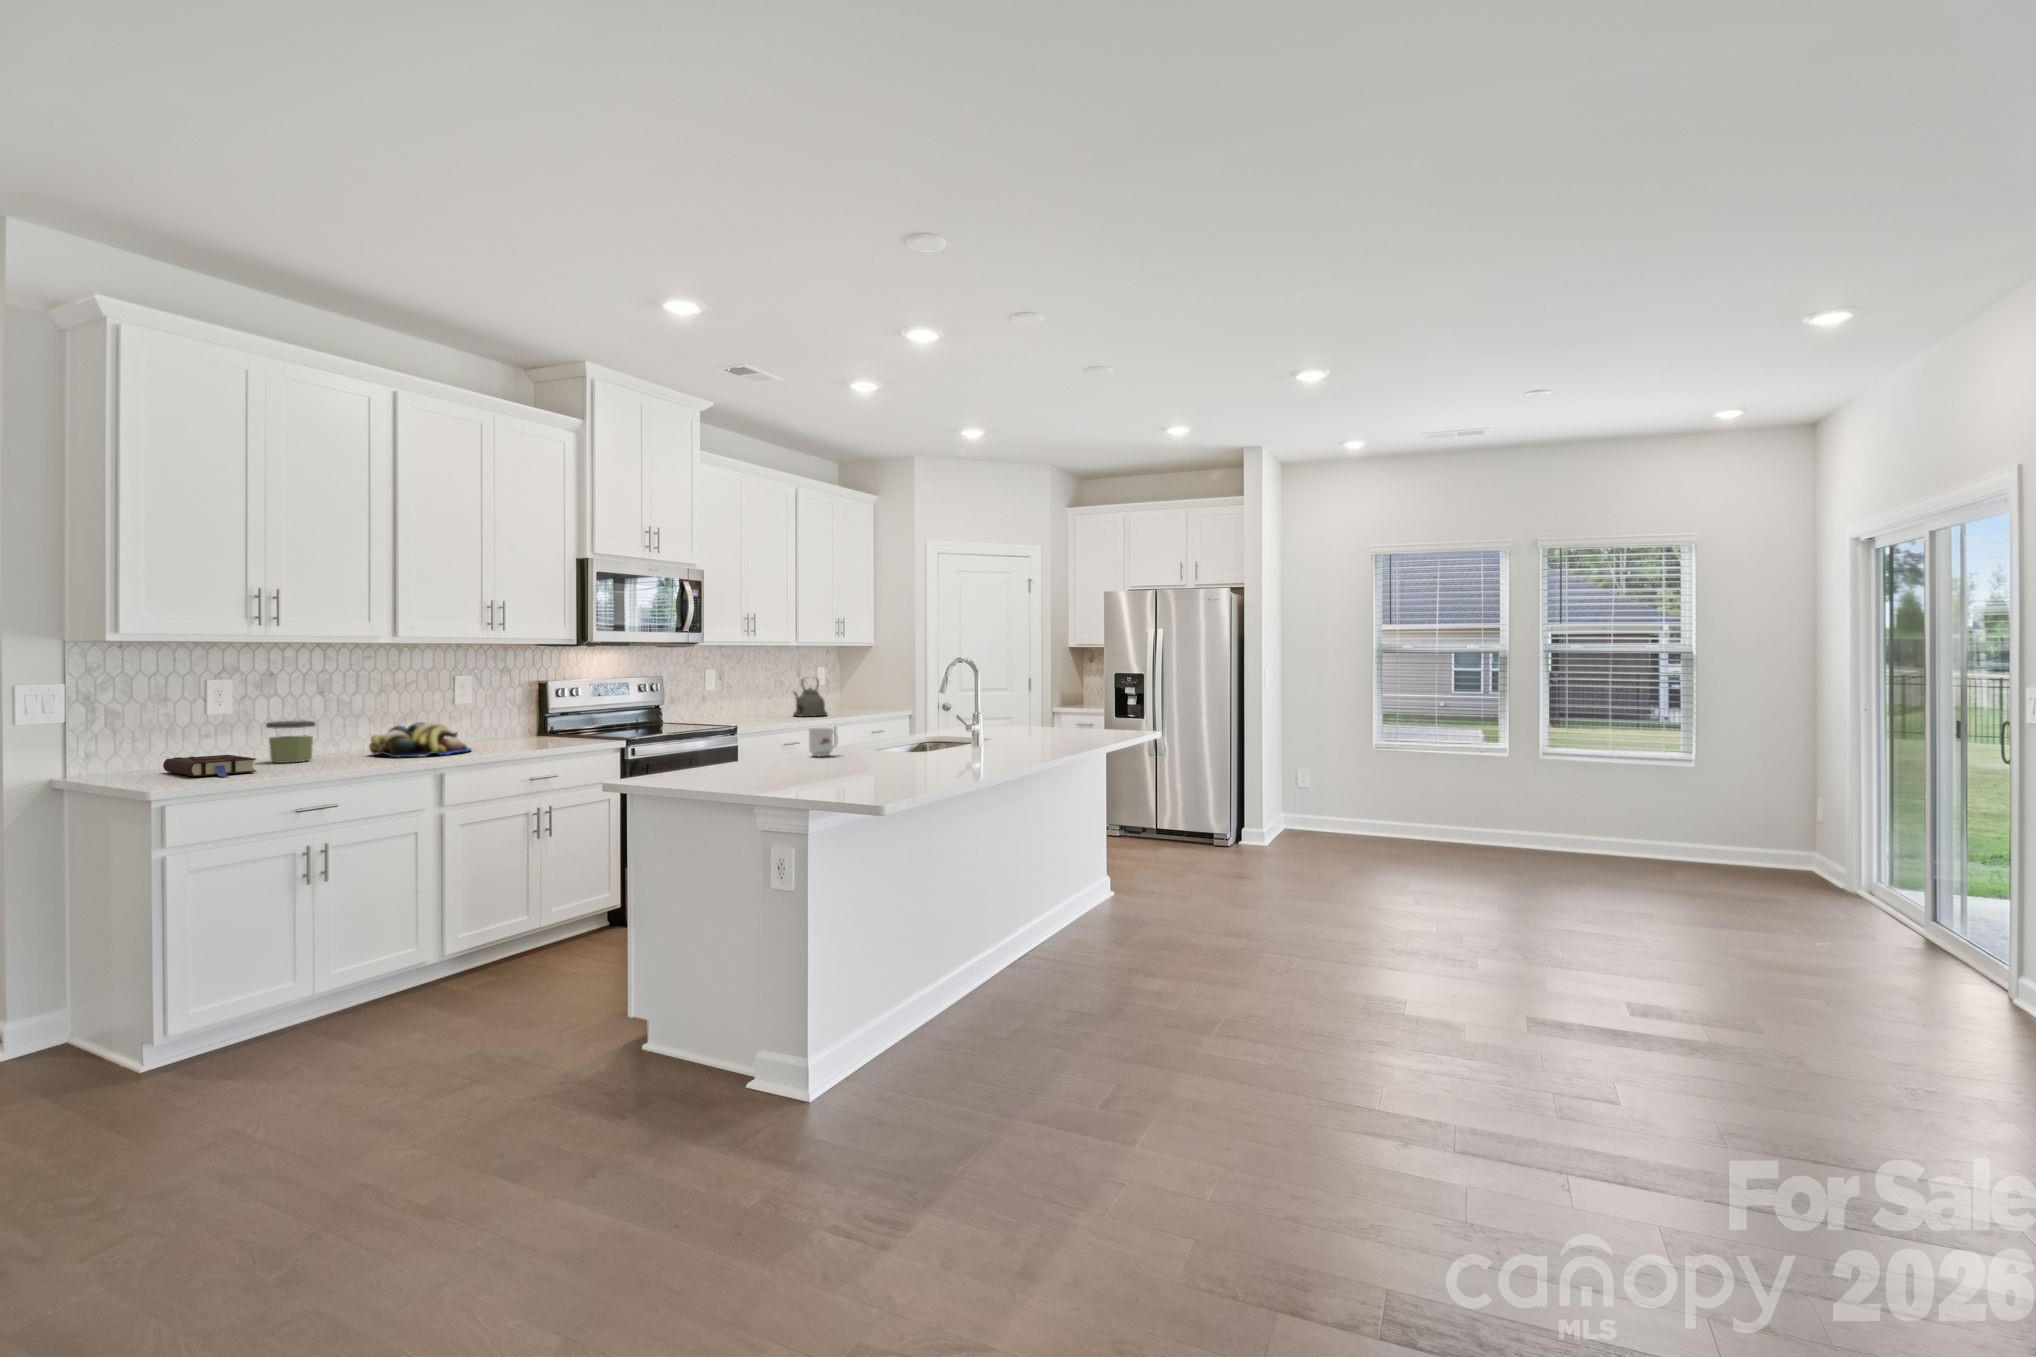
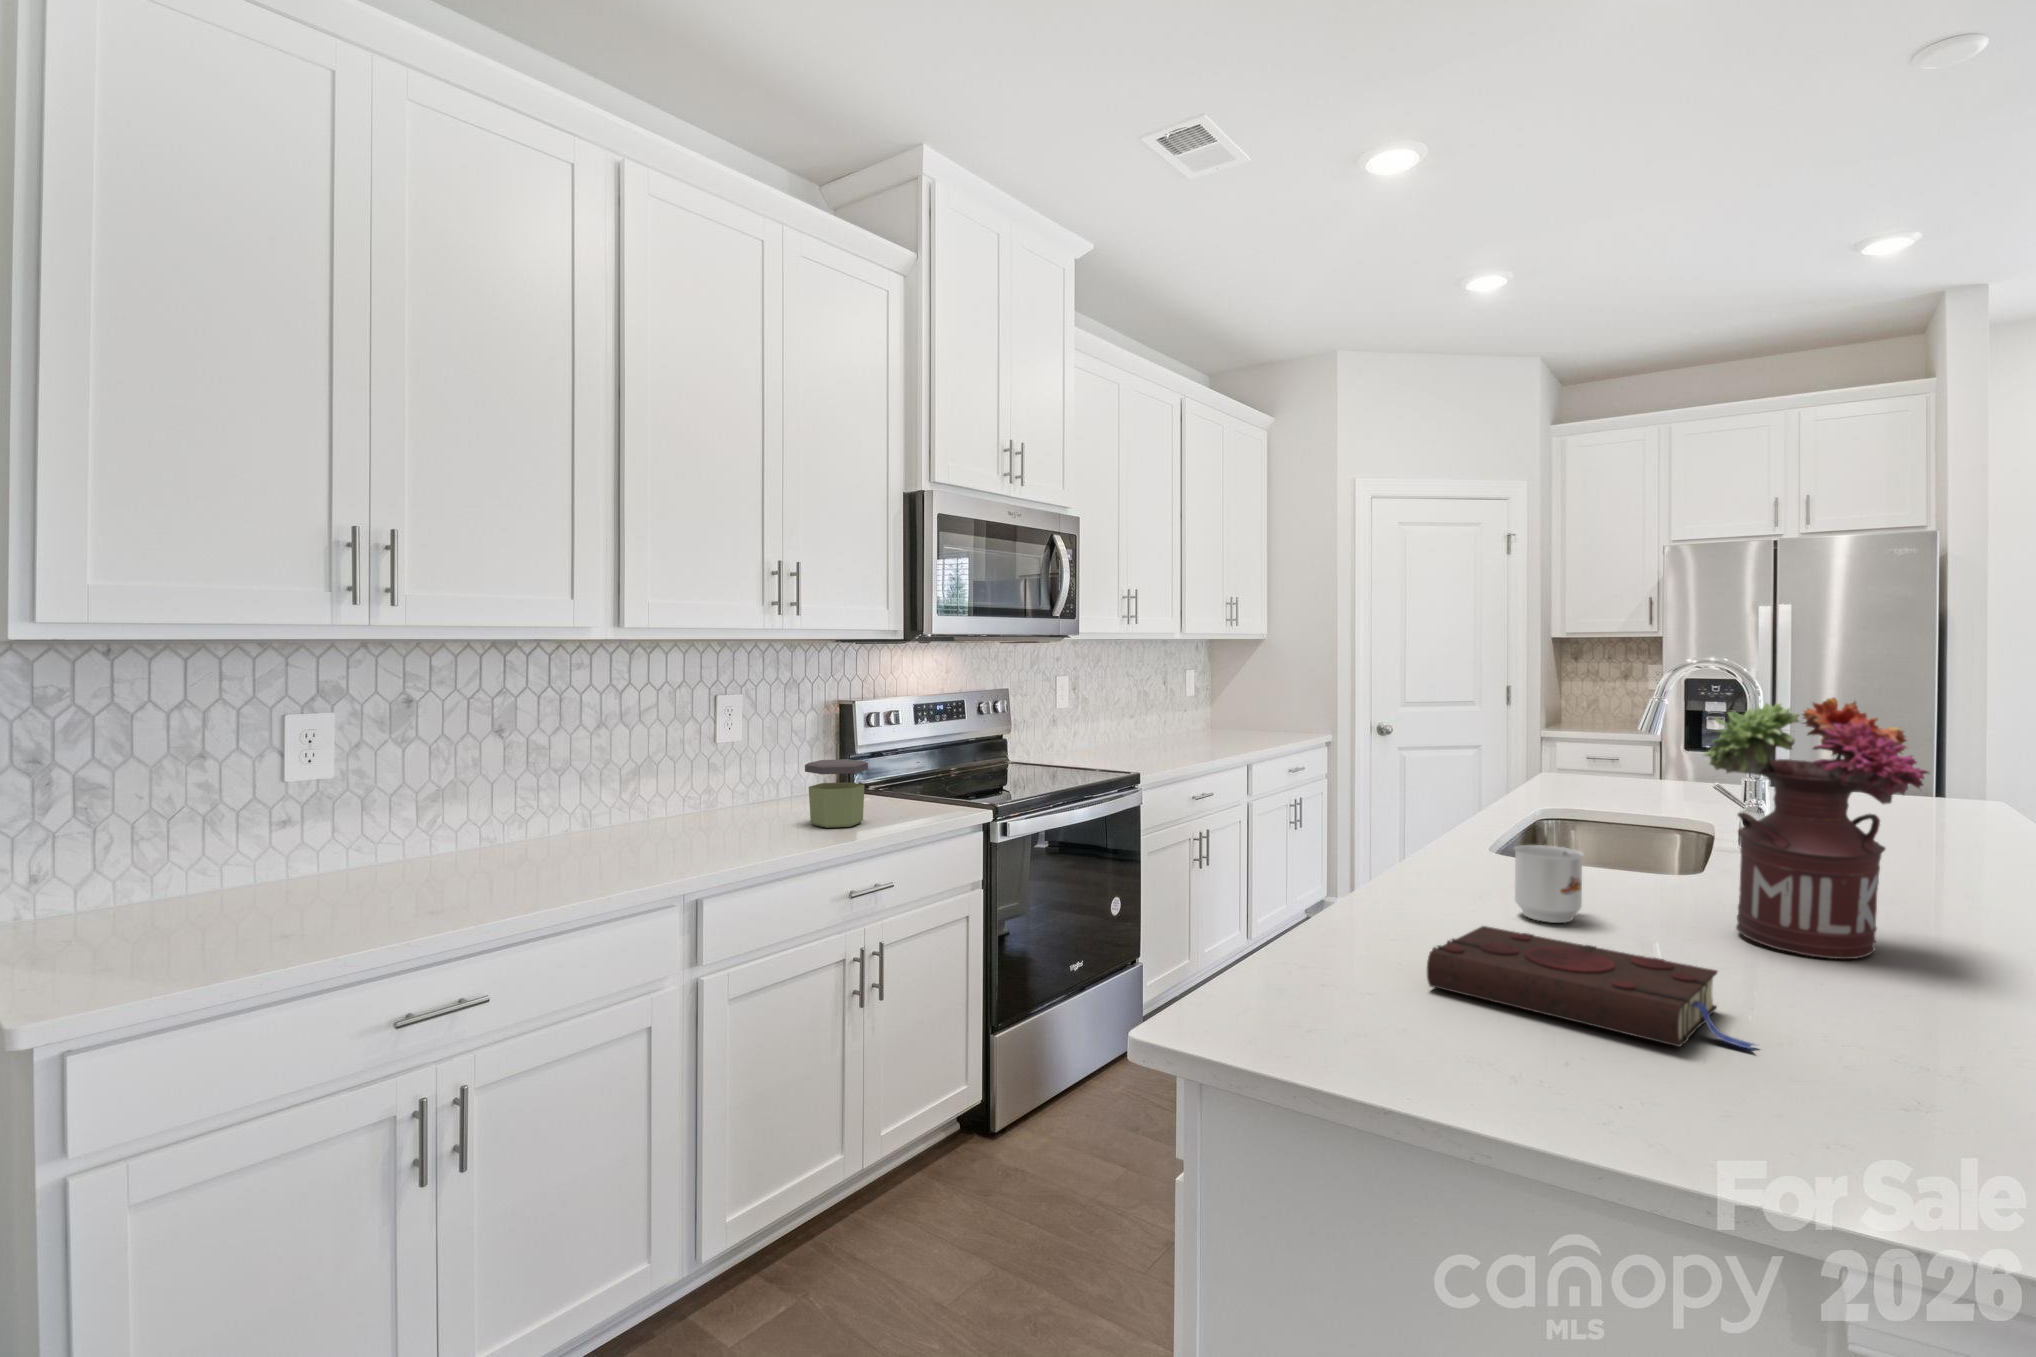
flower arrangement: none [864,665,932,760] -> present [1704,698,1929,959]
kettle: present [793,679,827,717] -> none [1177,687,1230,749]
jar: present [266,721,315,763] -> present [805,759,868,828]
fruit bowl: present [369,722,471,757] -> none [572,785,747,865]
book: present [163,755,256,777] -> present [1427,926,1754,1049]

